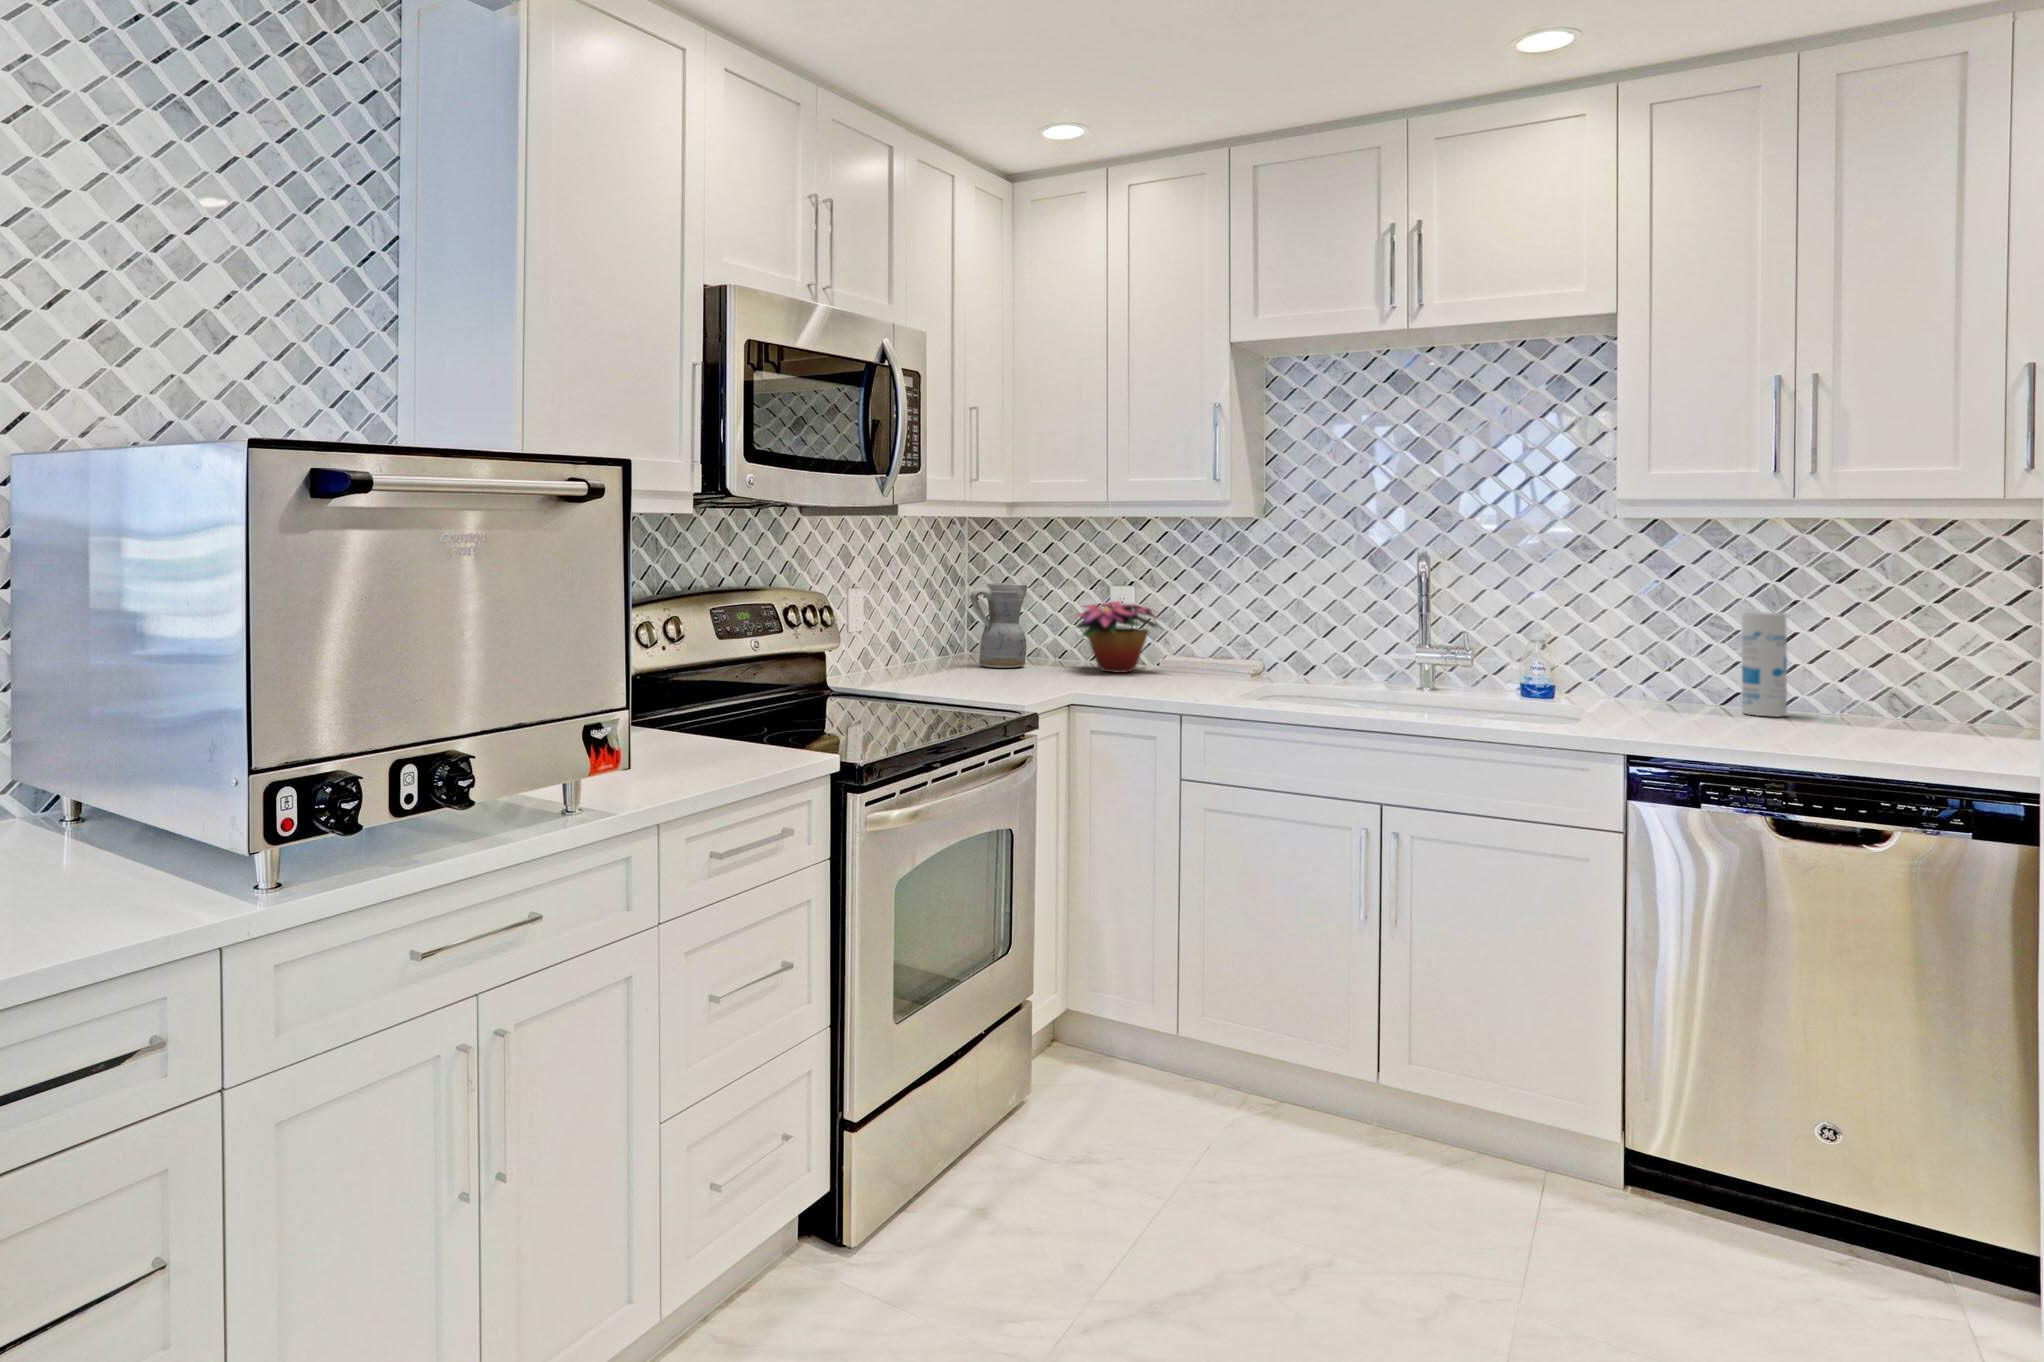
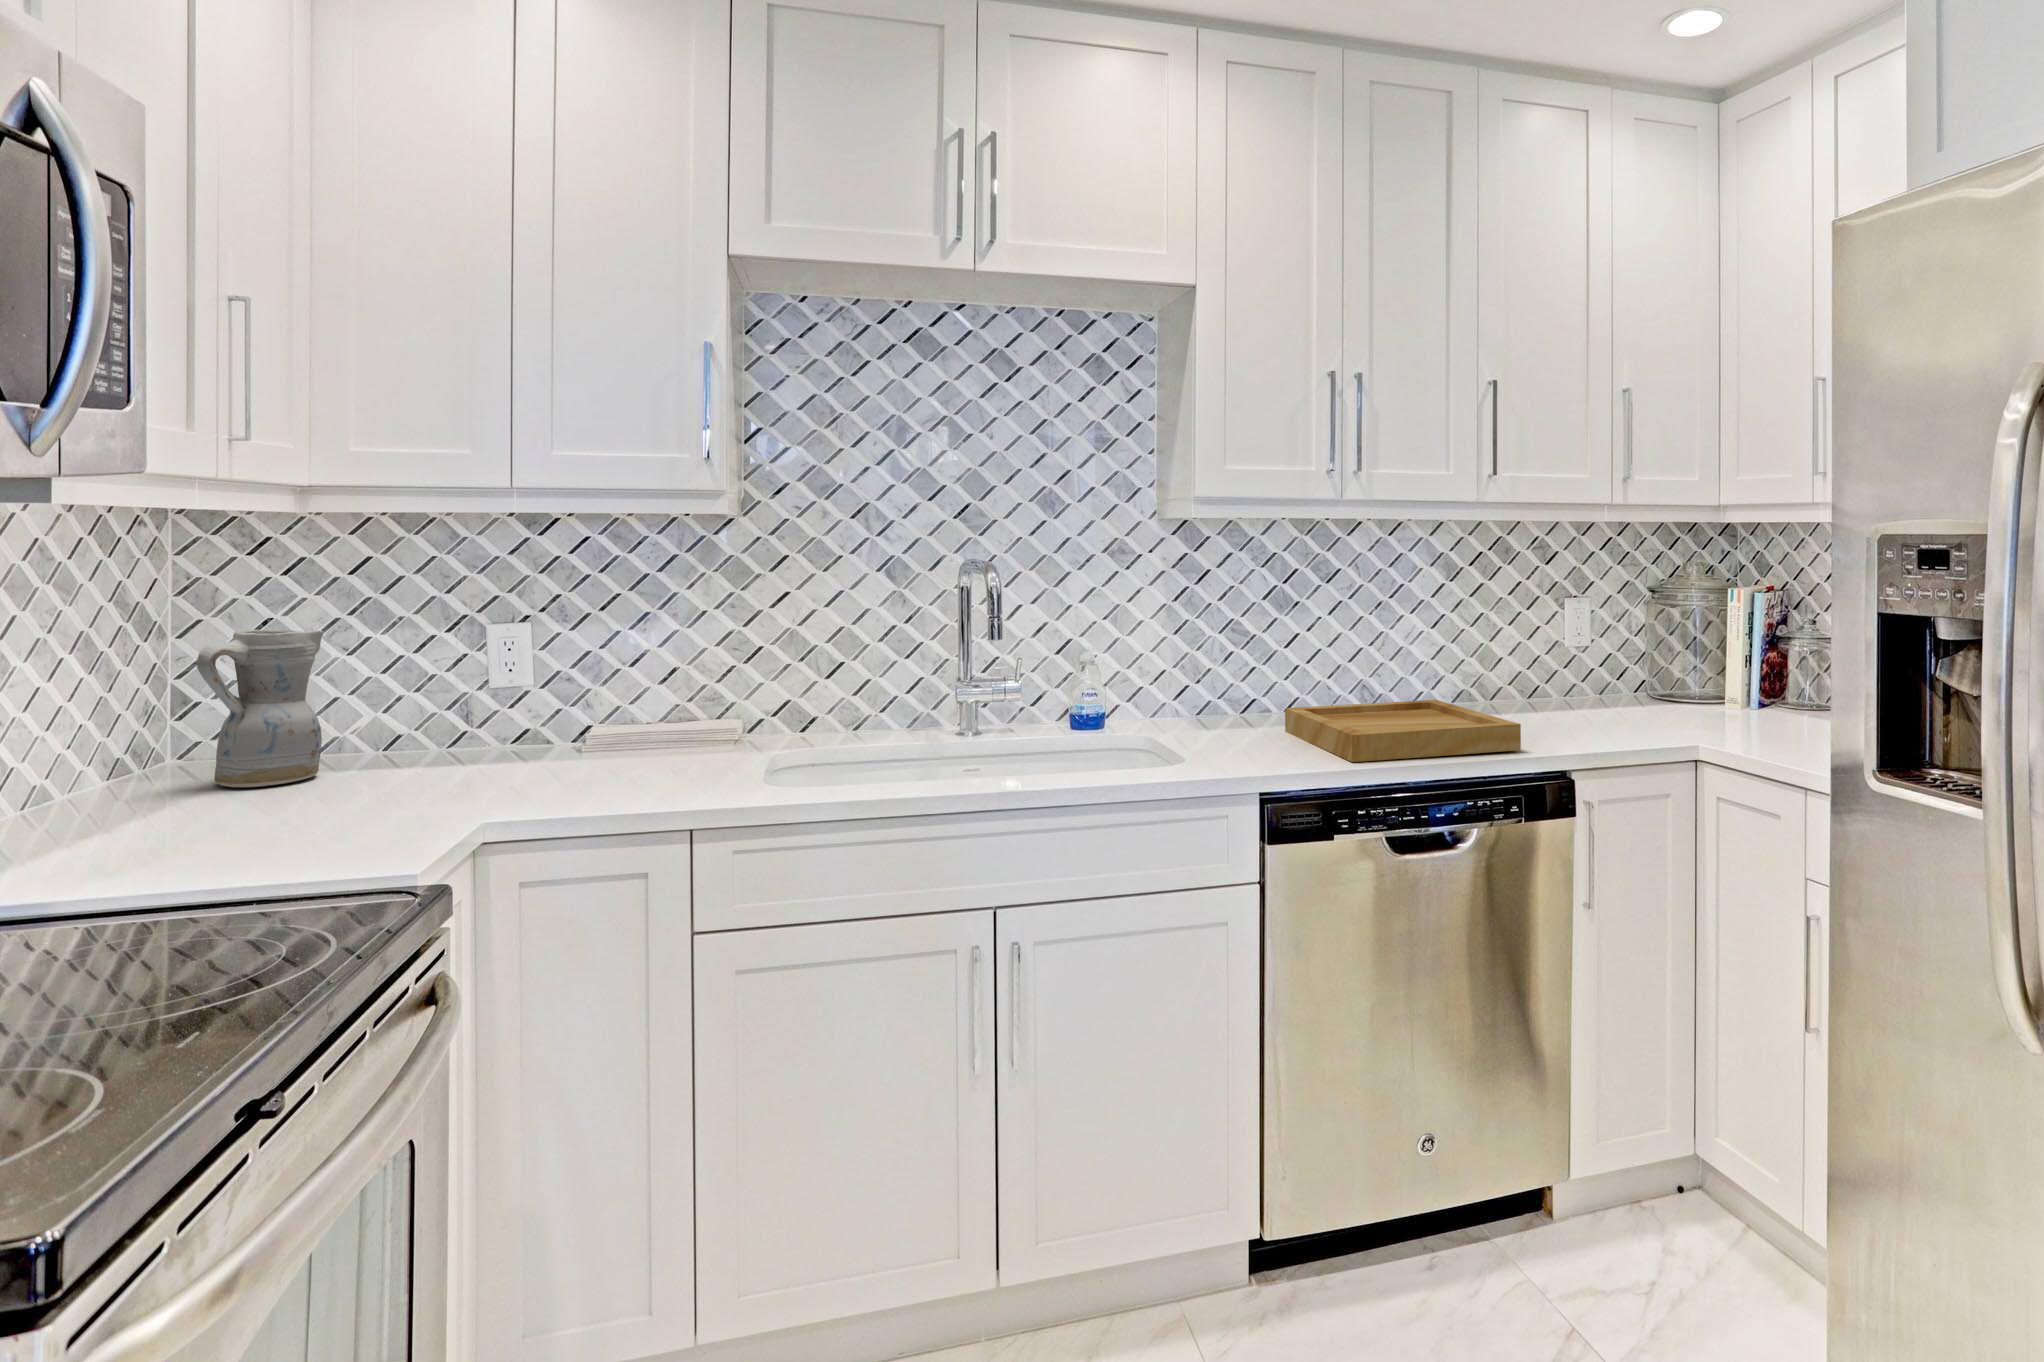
flower arrangement: present [1073,601,1168,673] -> none [405,643,605,765]
canister: present [1742,612,1787,717] -> none [1260,614,1297,720]
tray: none [1740,700,1982,762] -> present [1285,700,1521,762]

